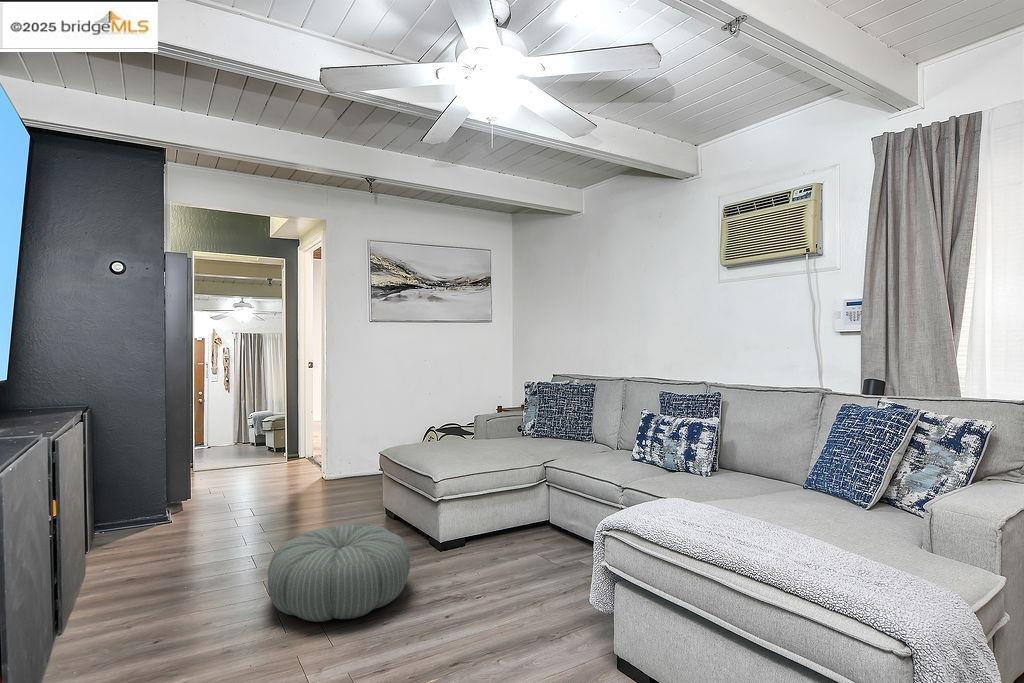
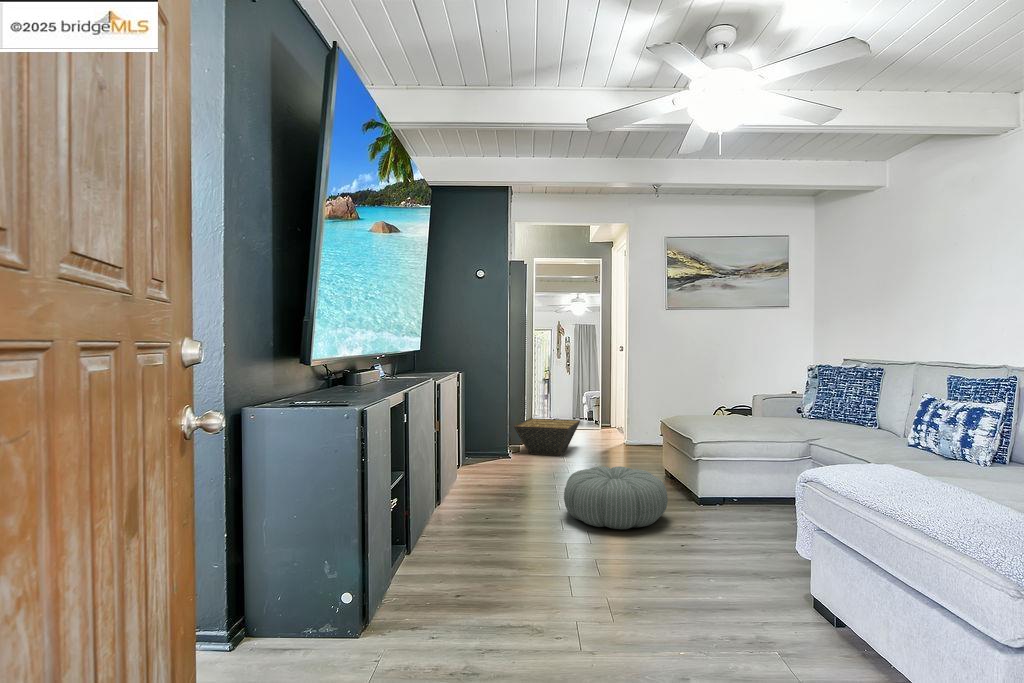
basket: none [170,458,266,512] -> present [514,418,580,456]

